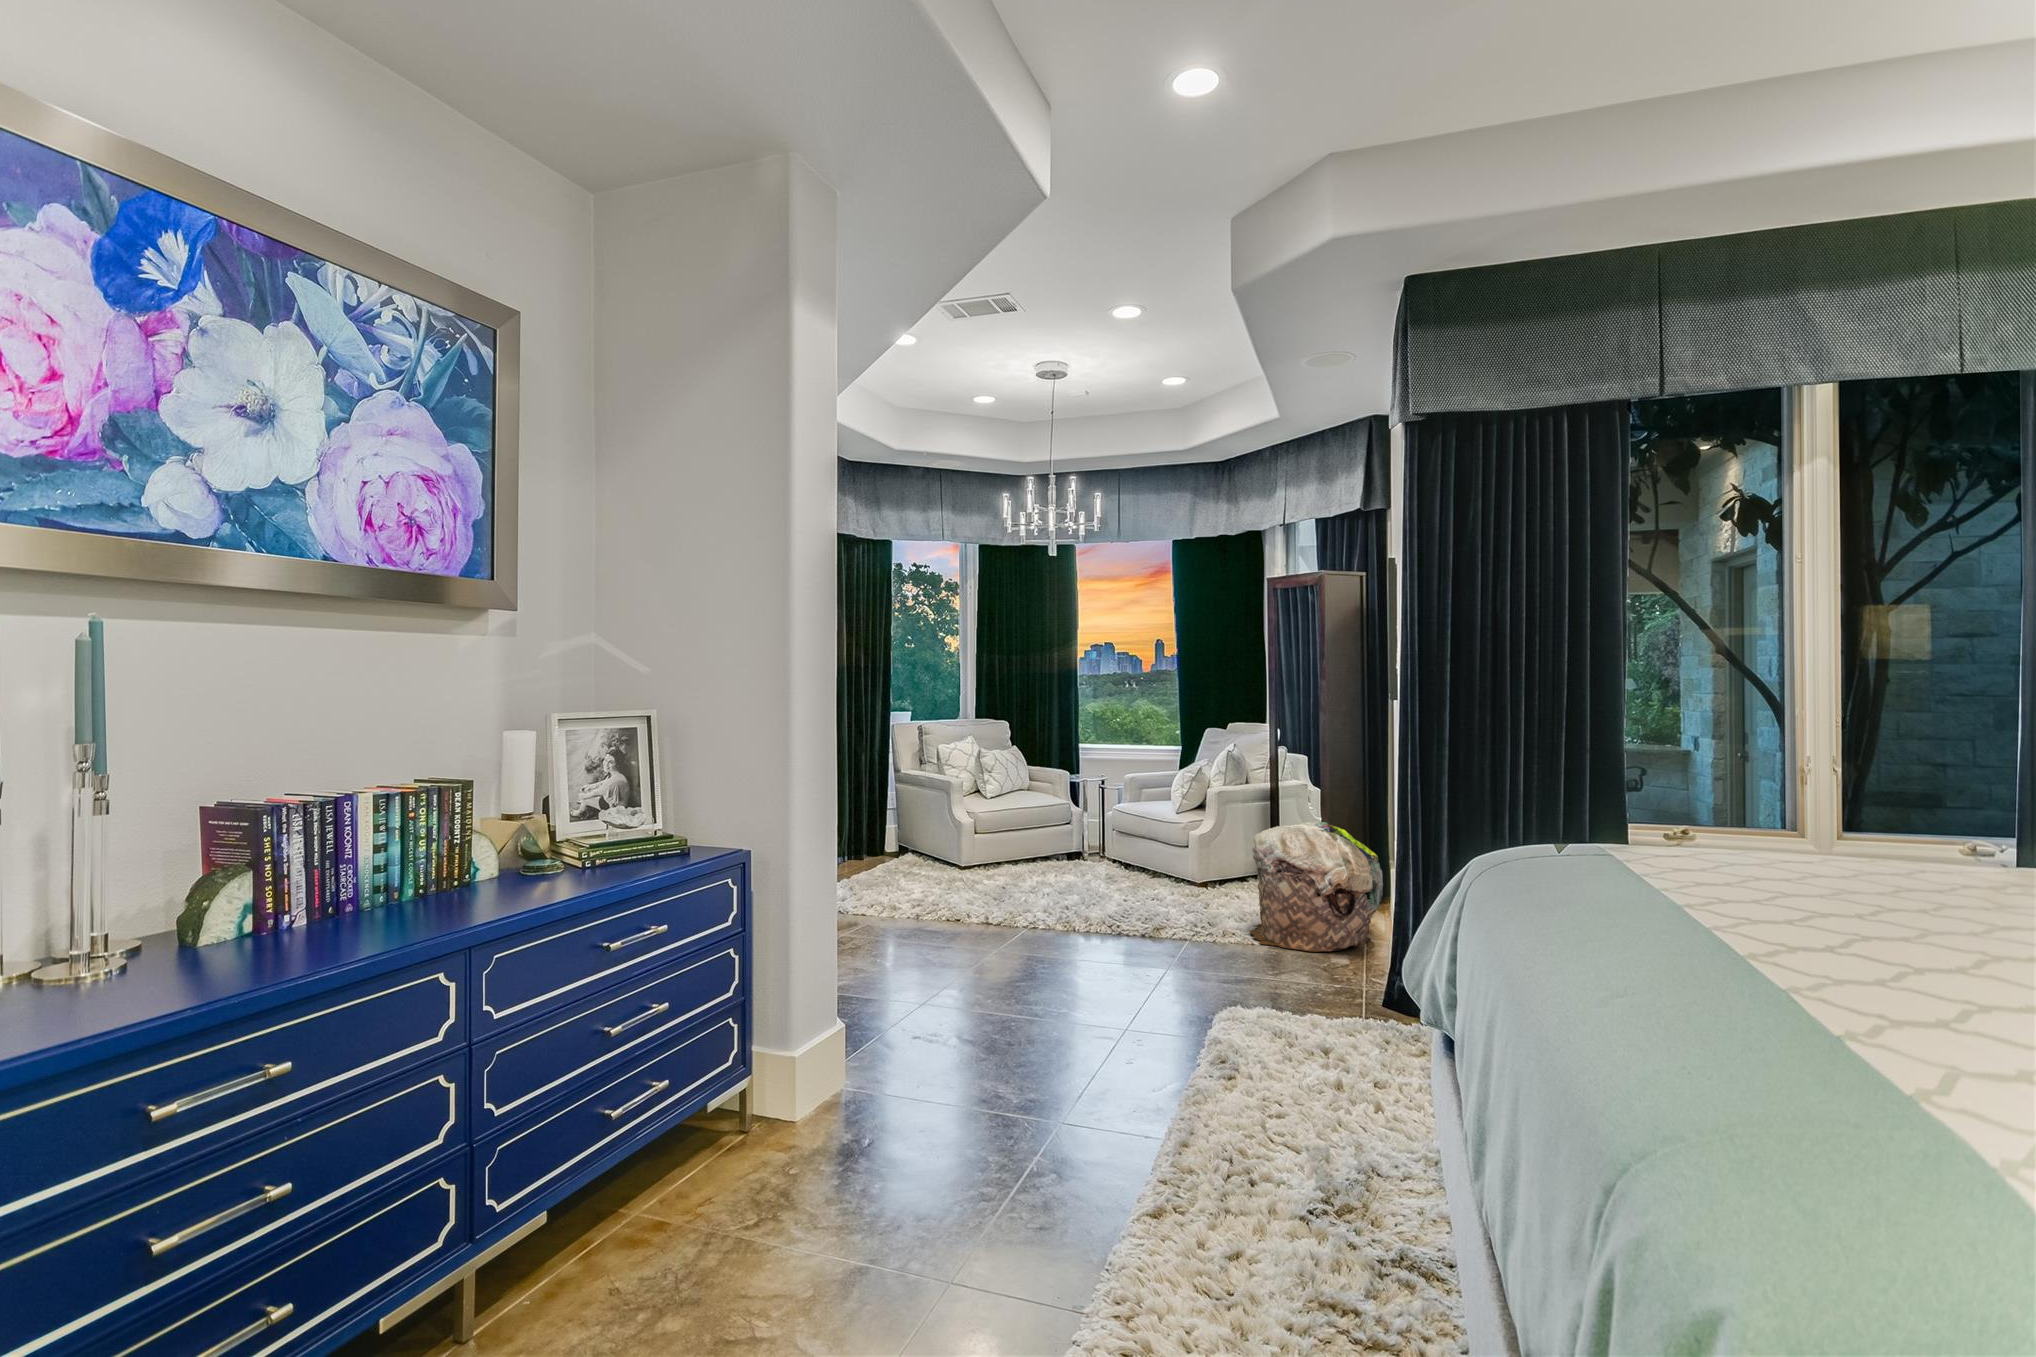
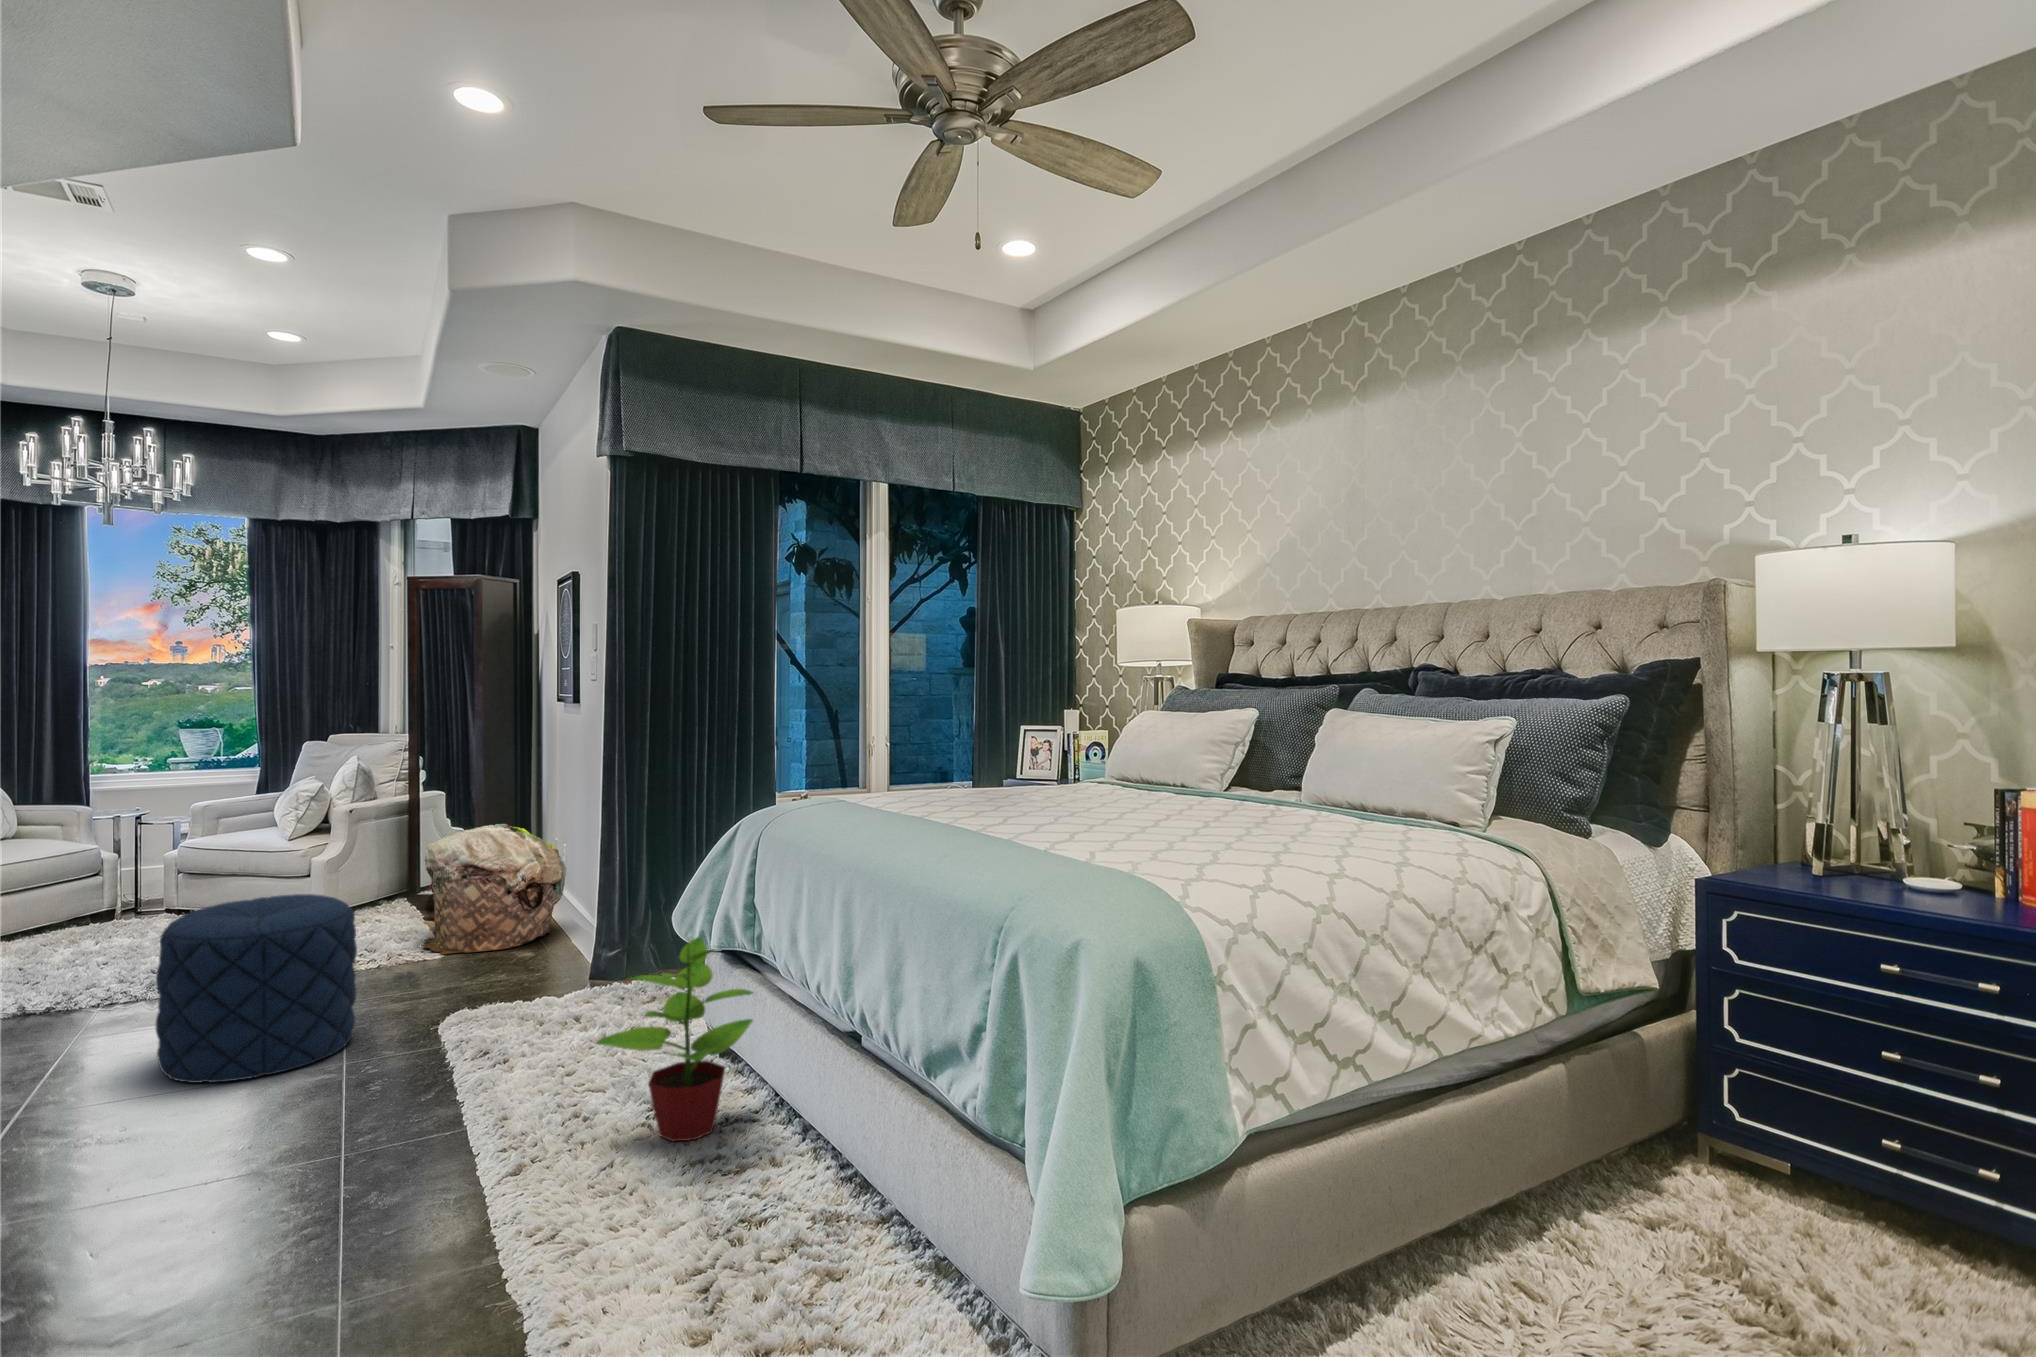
pouf: none [1002,865,1143,1025] -> present [156,894,357,1083]
potted plant: none [1254,1001,1455,1268] -> present [596,937,753,1141]

